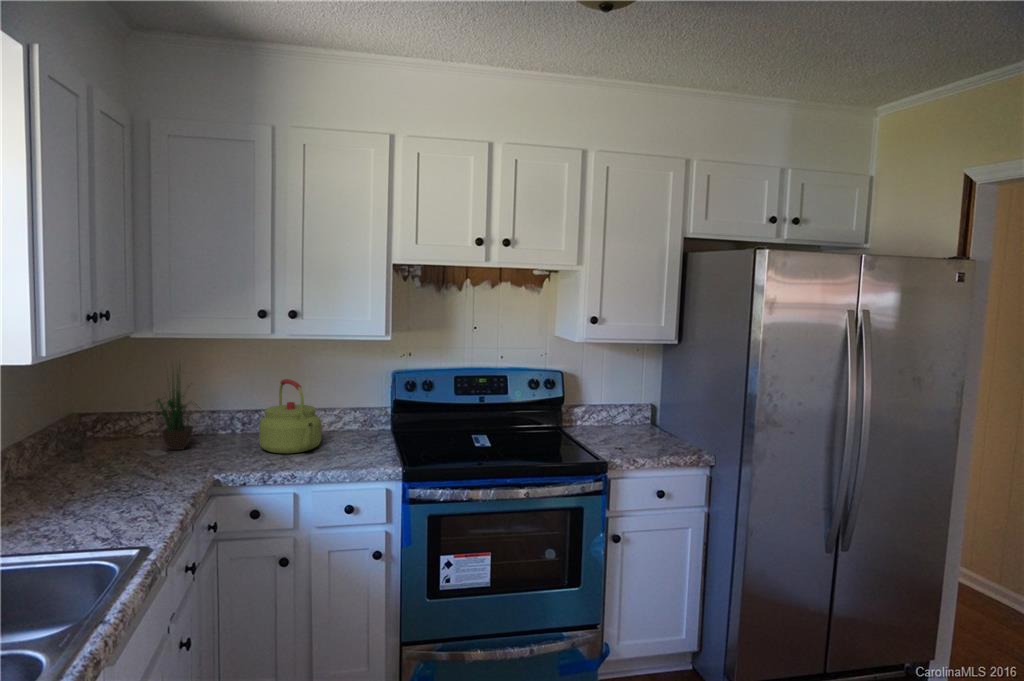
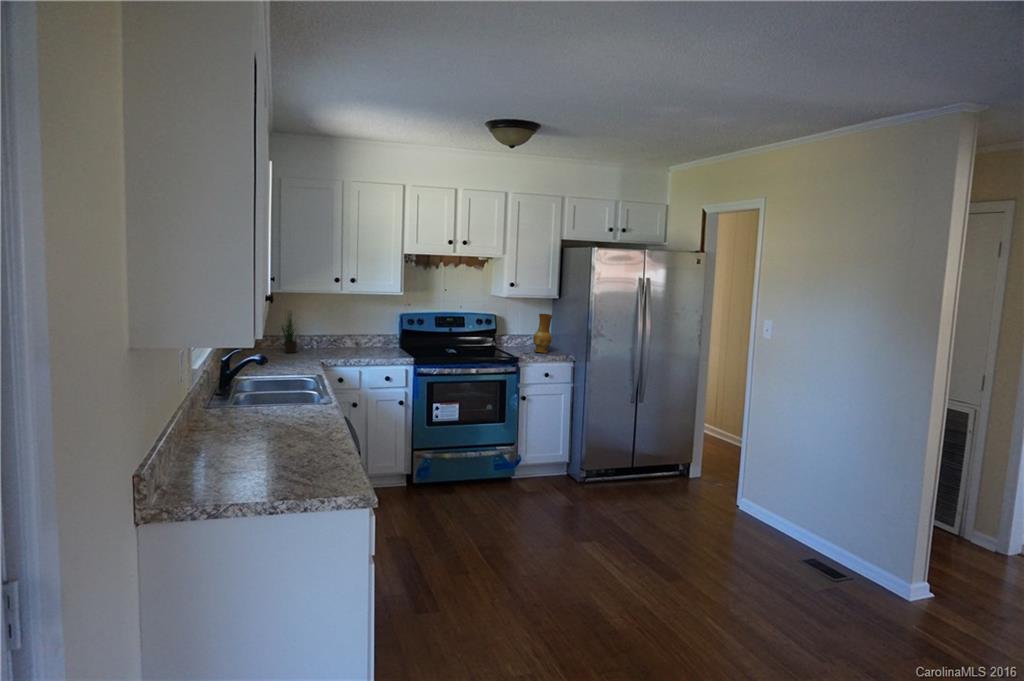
ceramic jug: none [632,374,670,448] -> present [533,314,552,353]
kettle: present [259,379,321,453] -> none [334,316,366,354]

